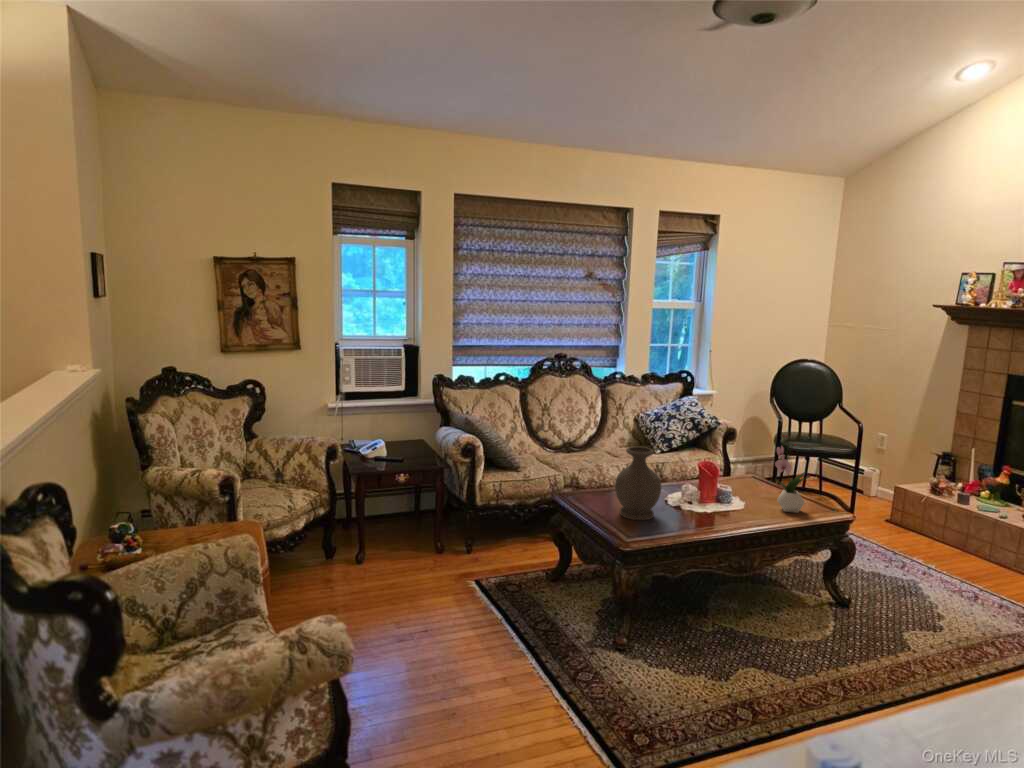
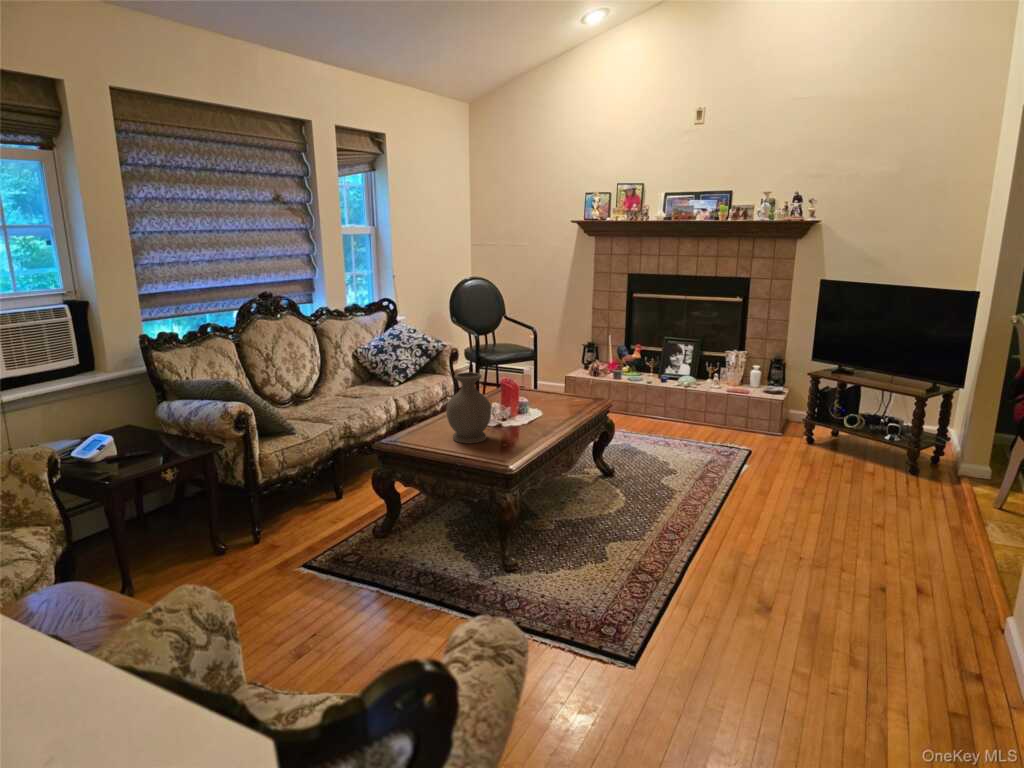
flower arrangement: present [775,435,807,513] -> none [550,341,580,408]

